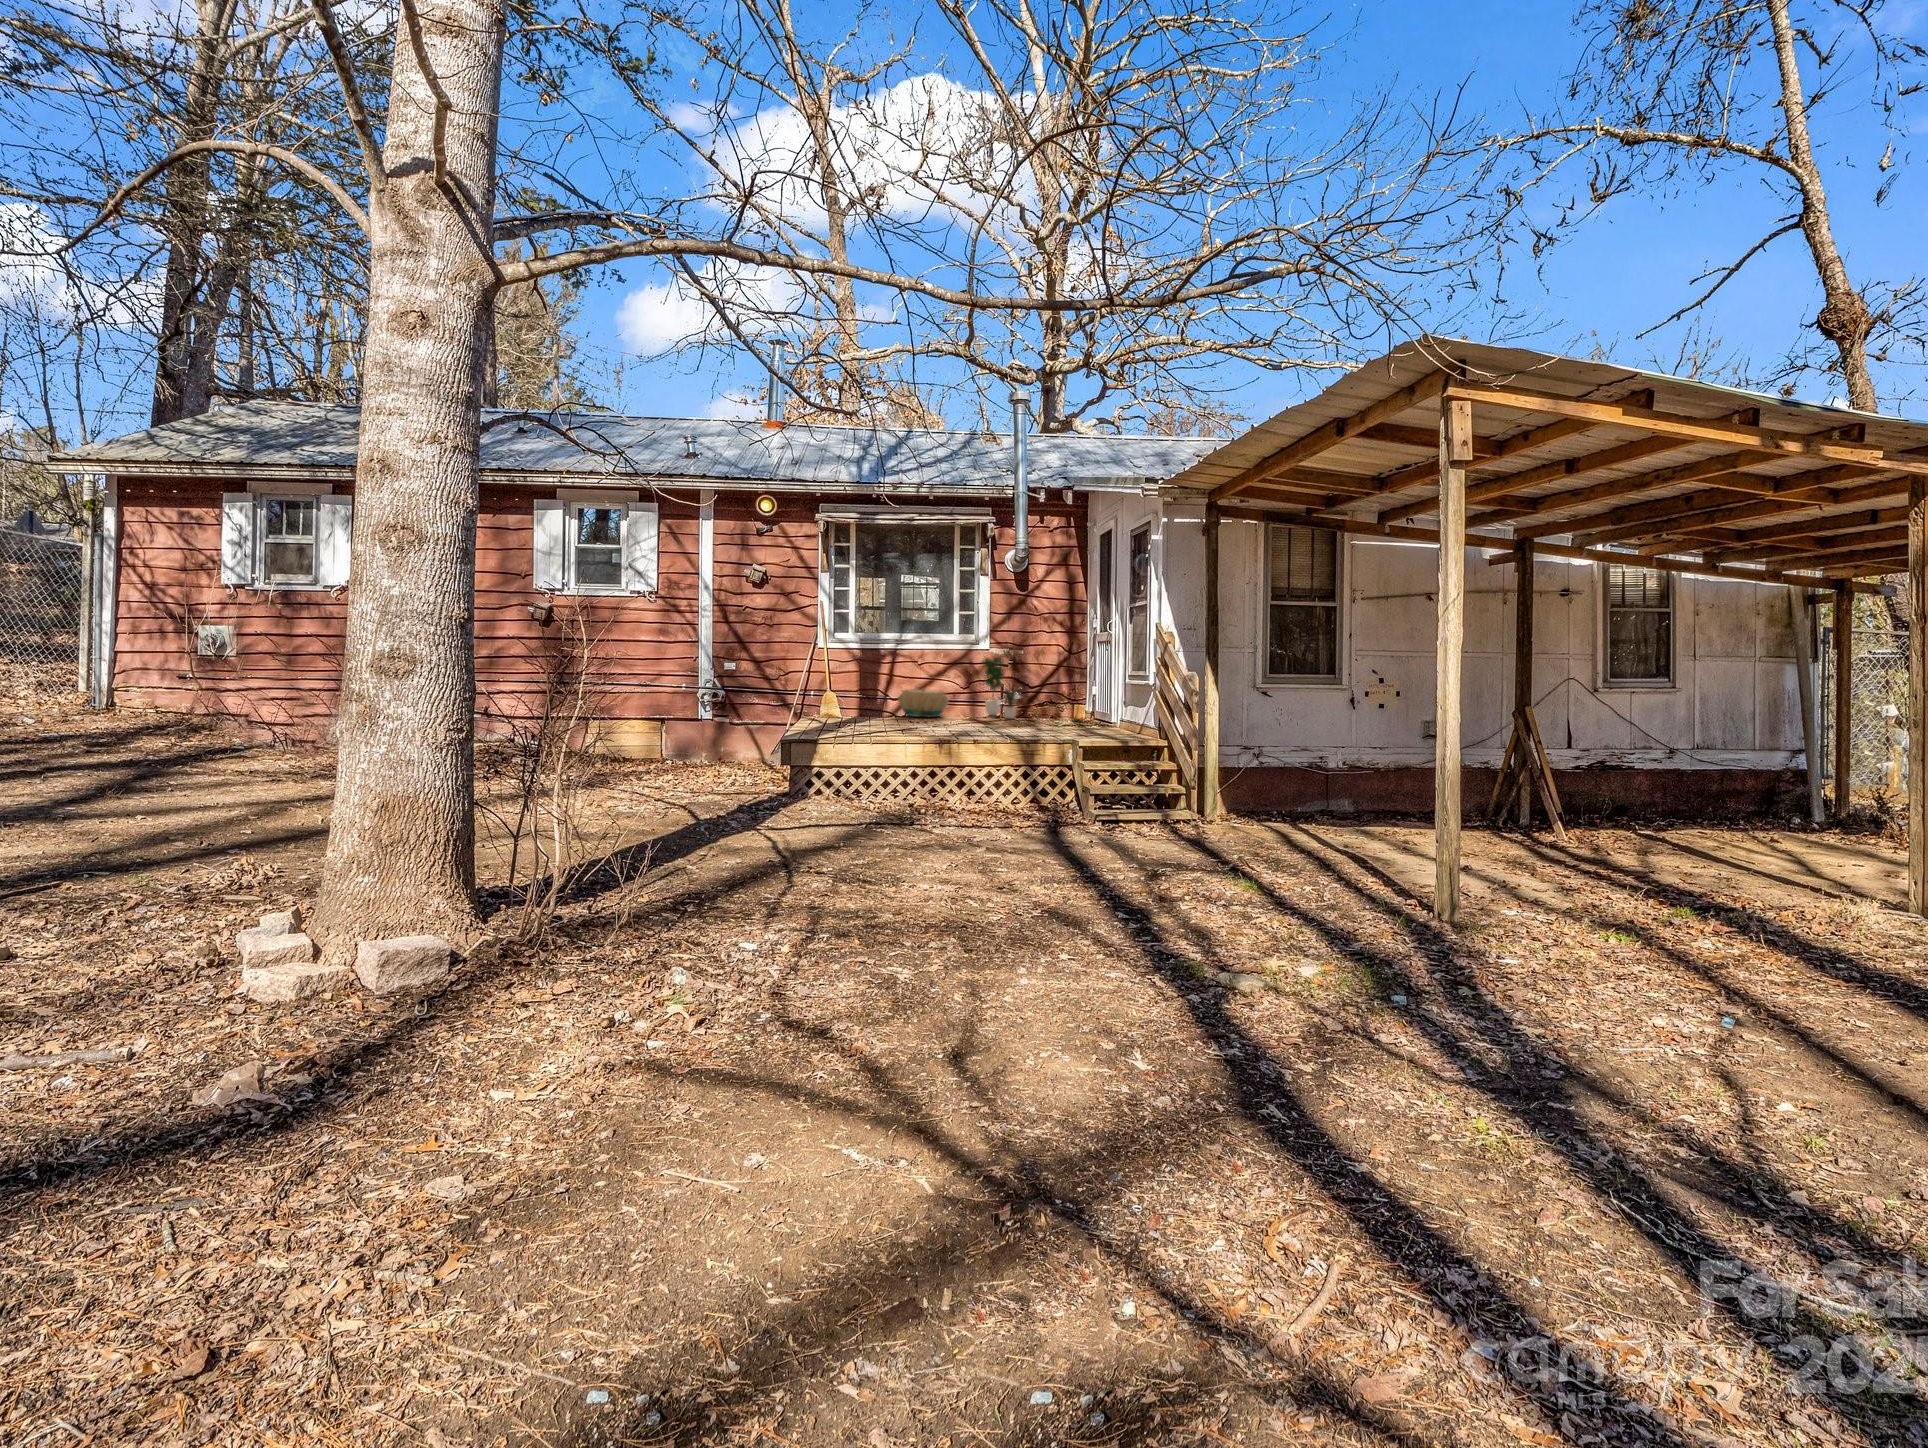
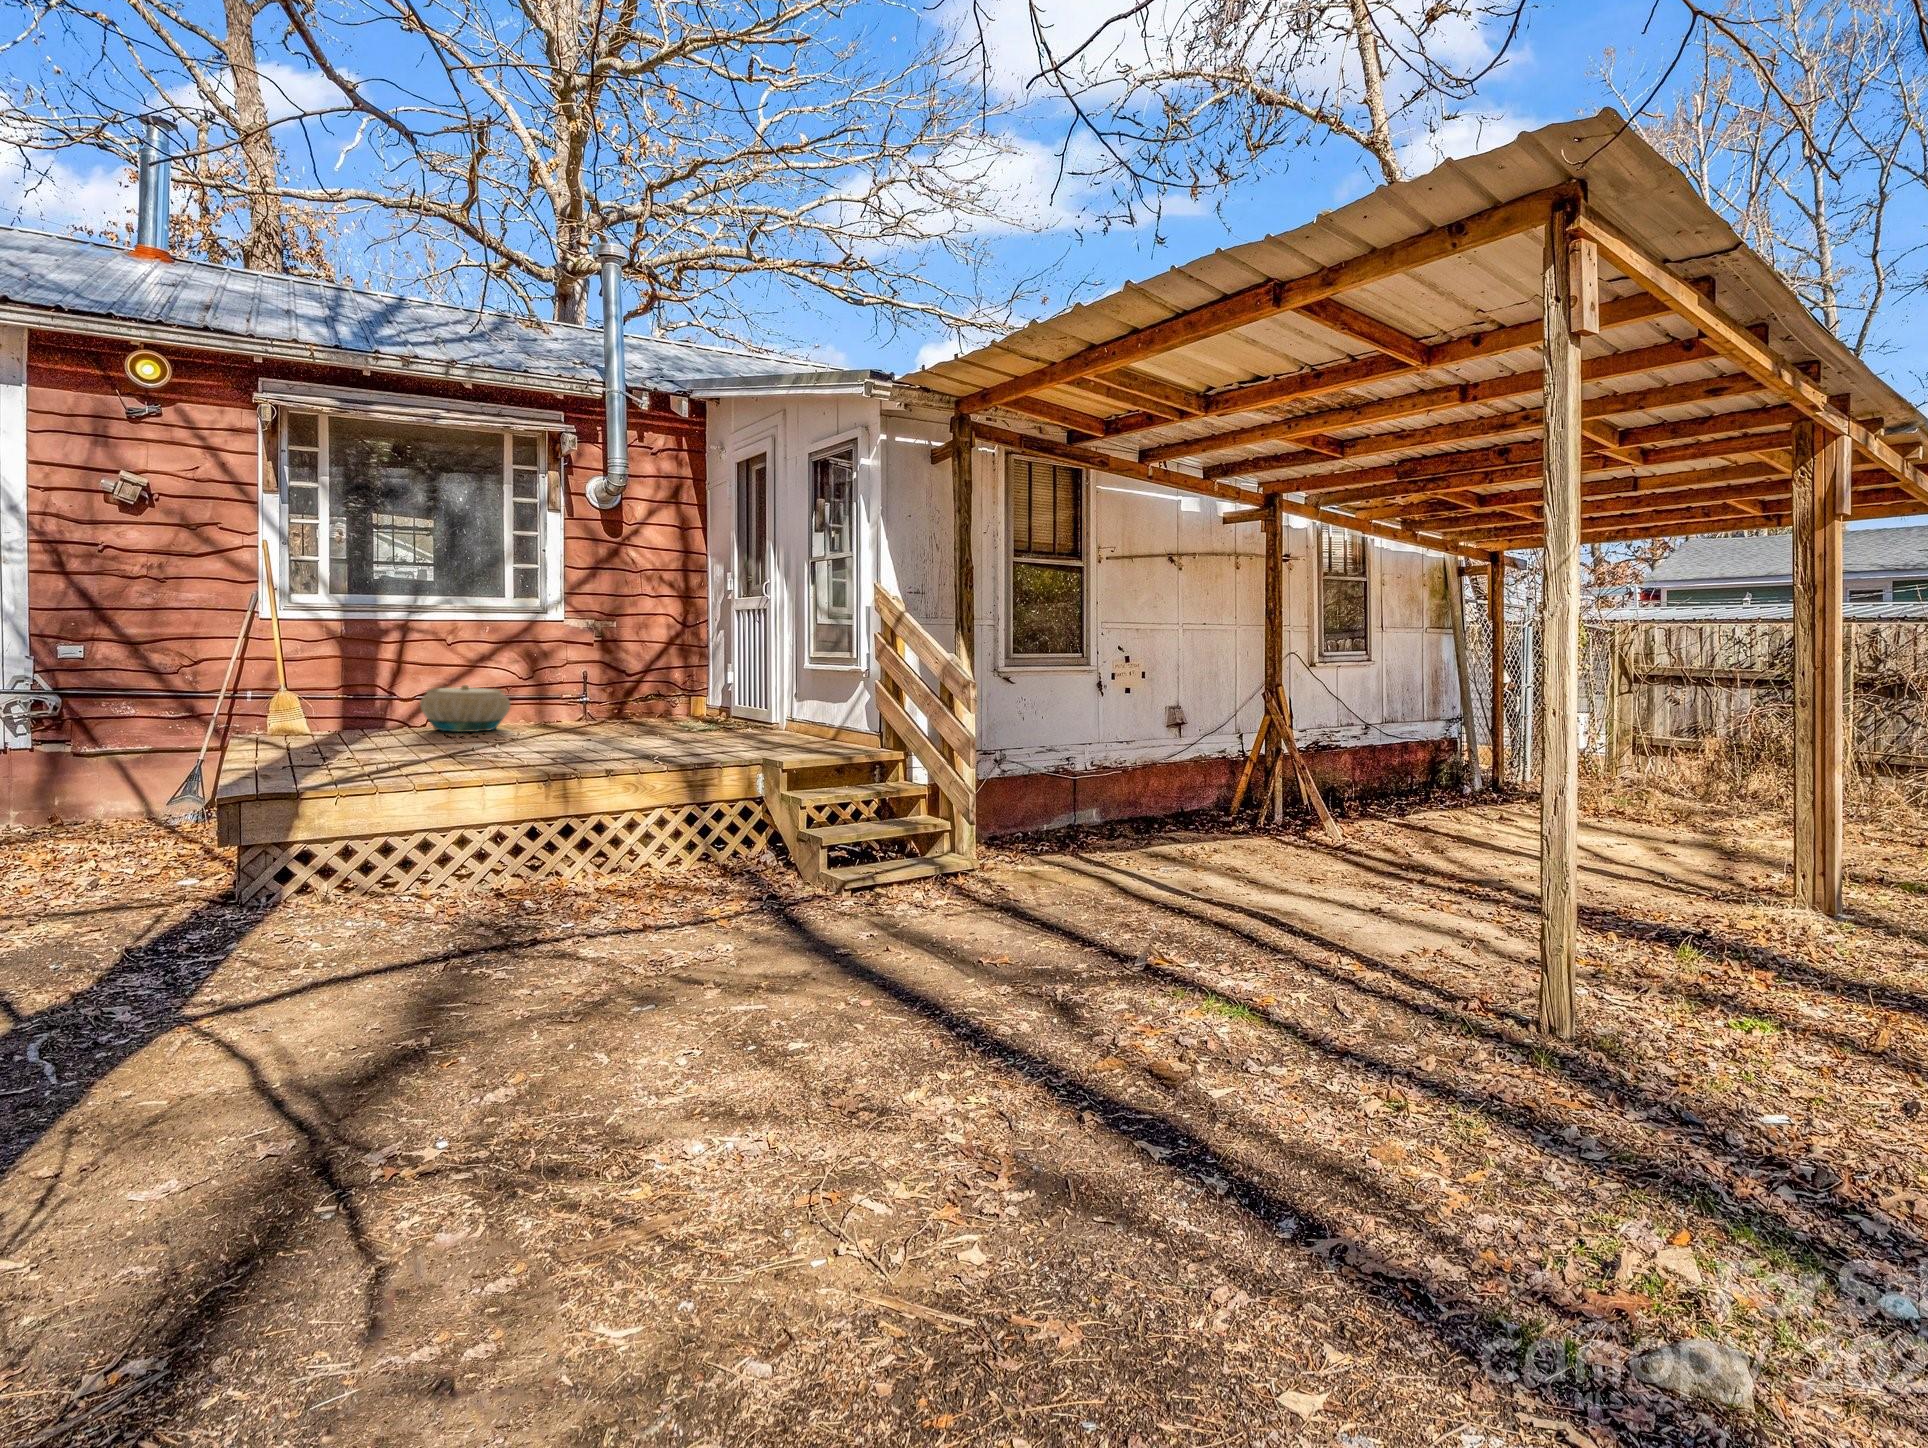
potted plant: present [982,656,1019,718] -> none [557,625,634,727]

